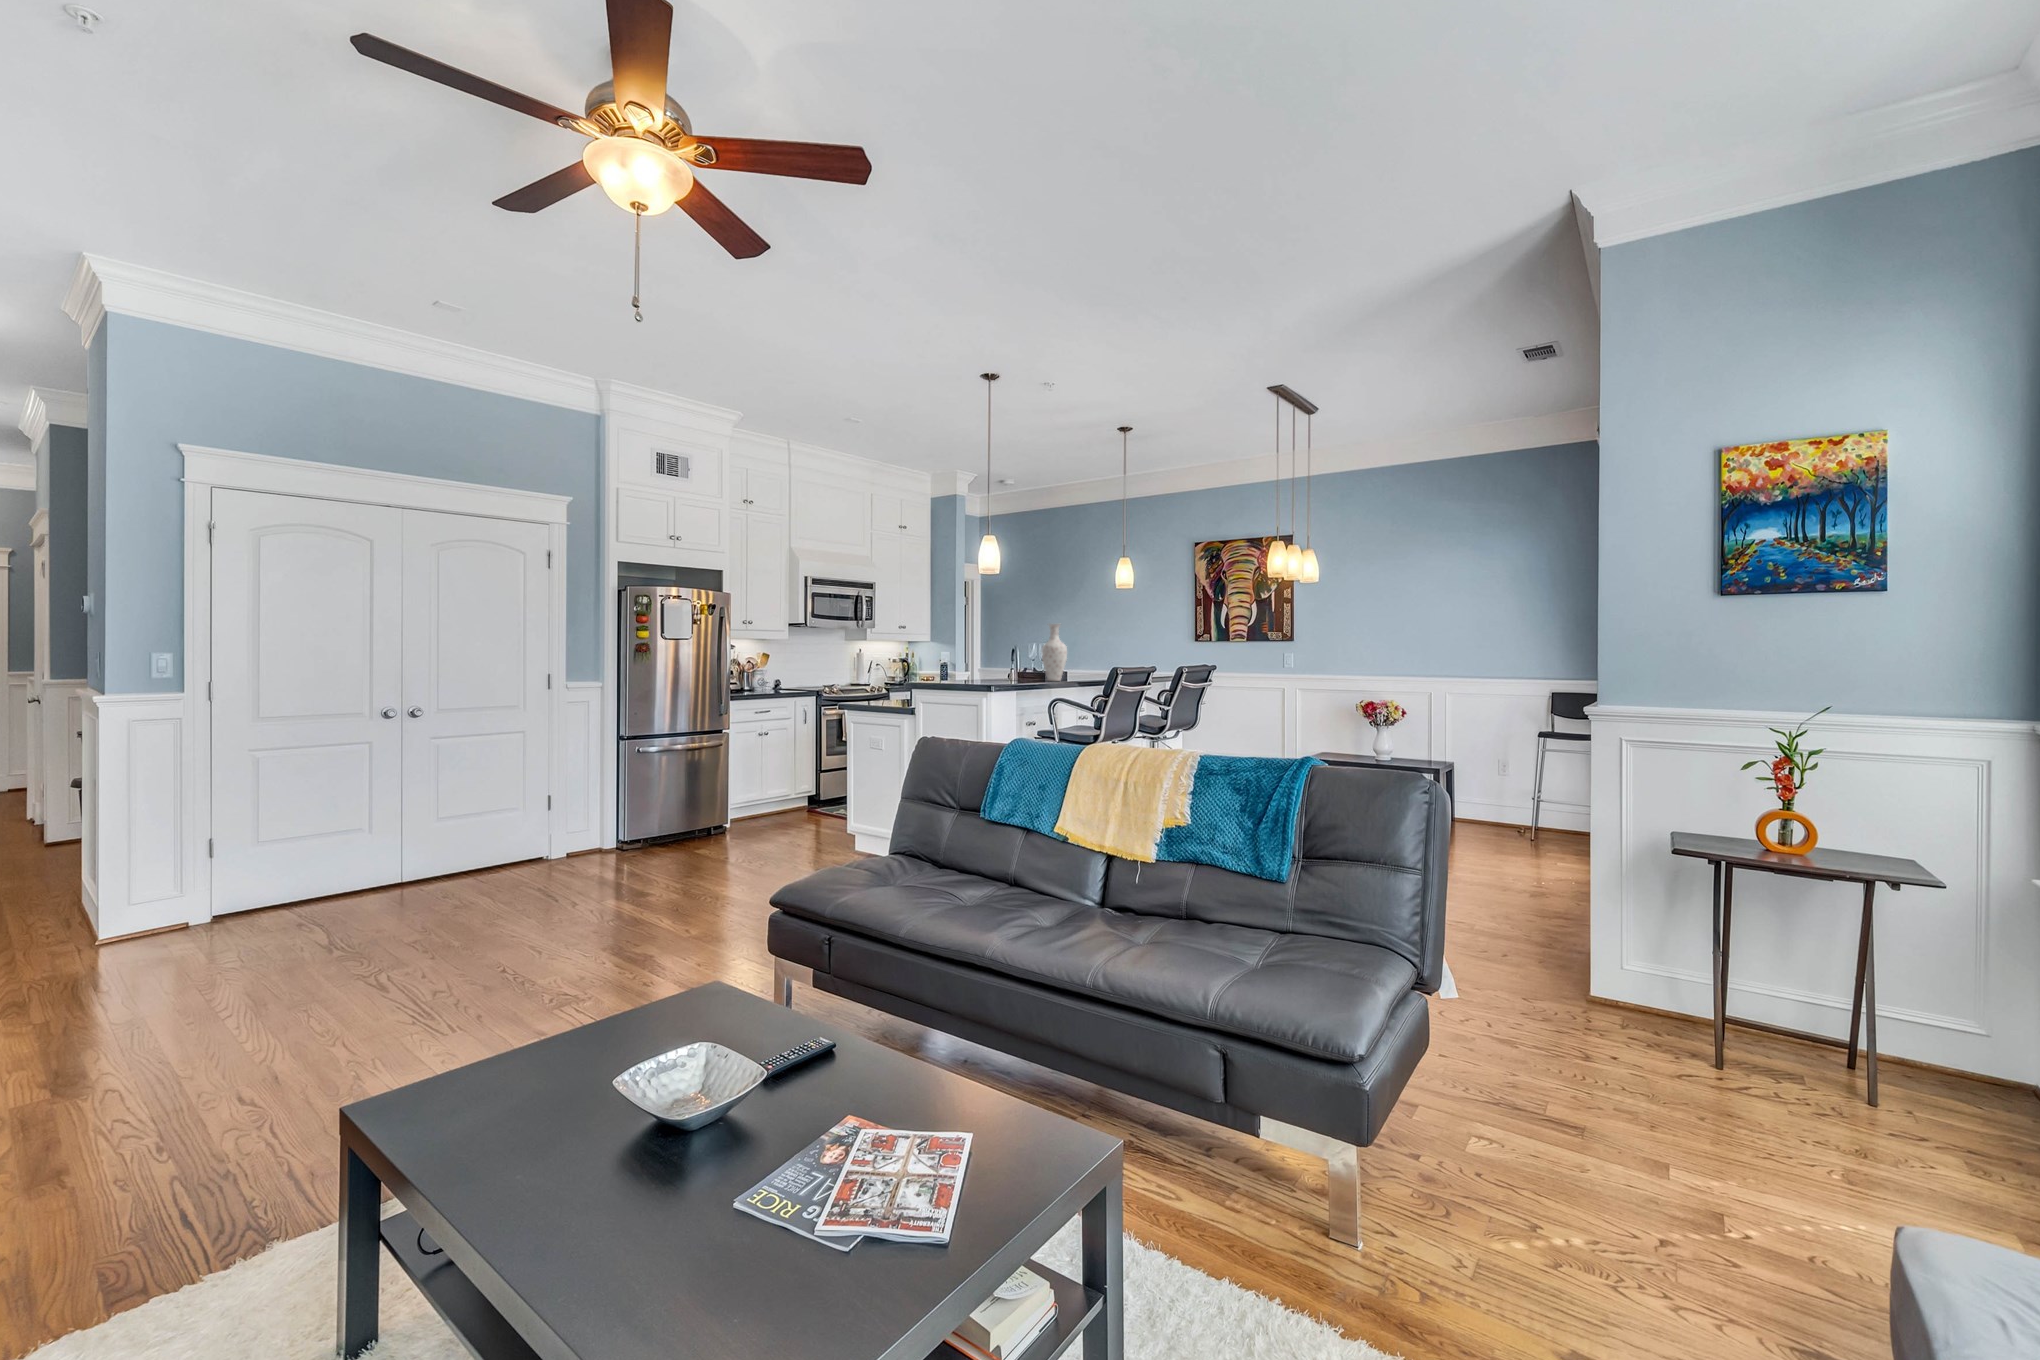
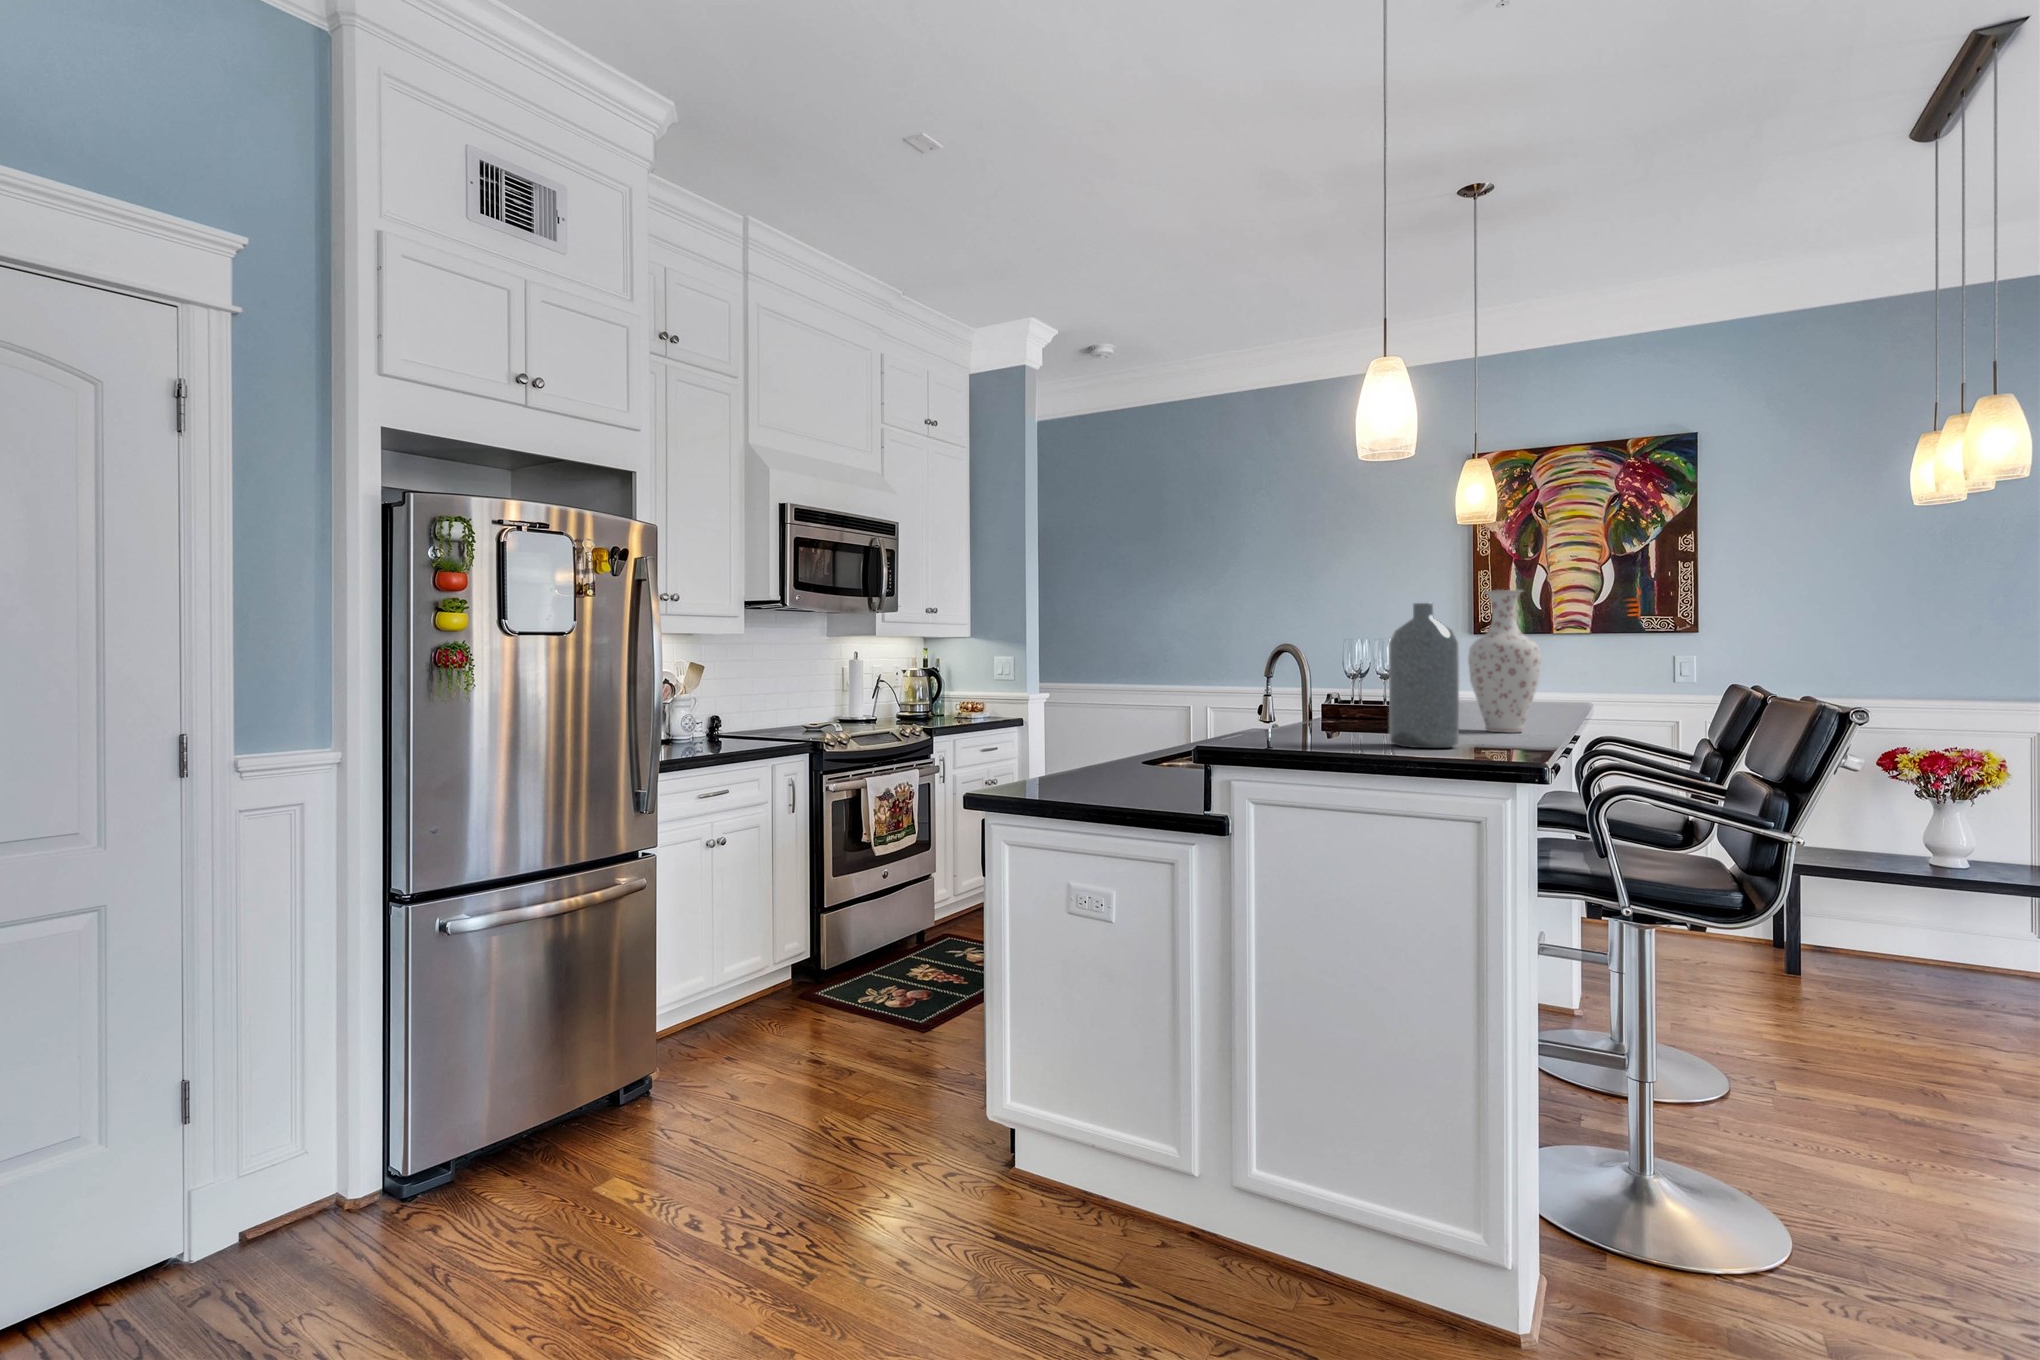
bottle: none [972,630,995,683] -> present [1389,603,1459,748]

